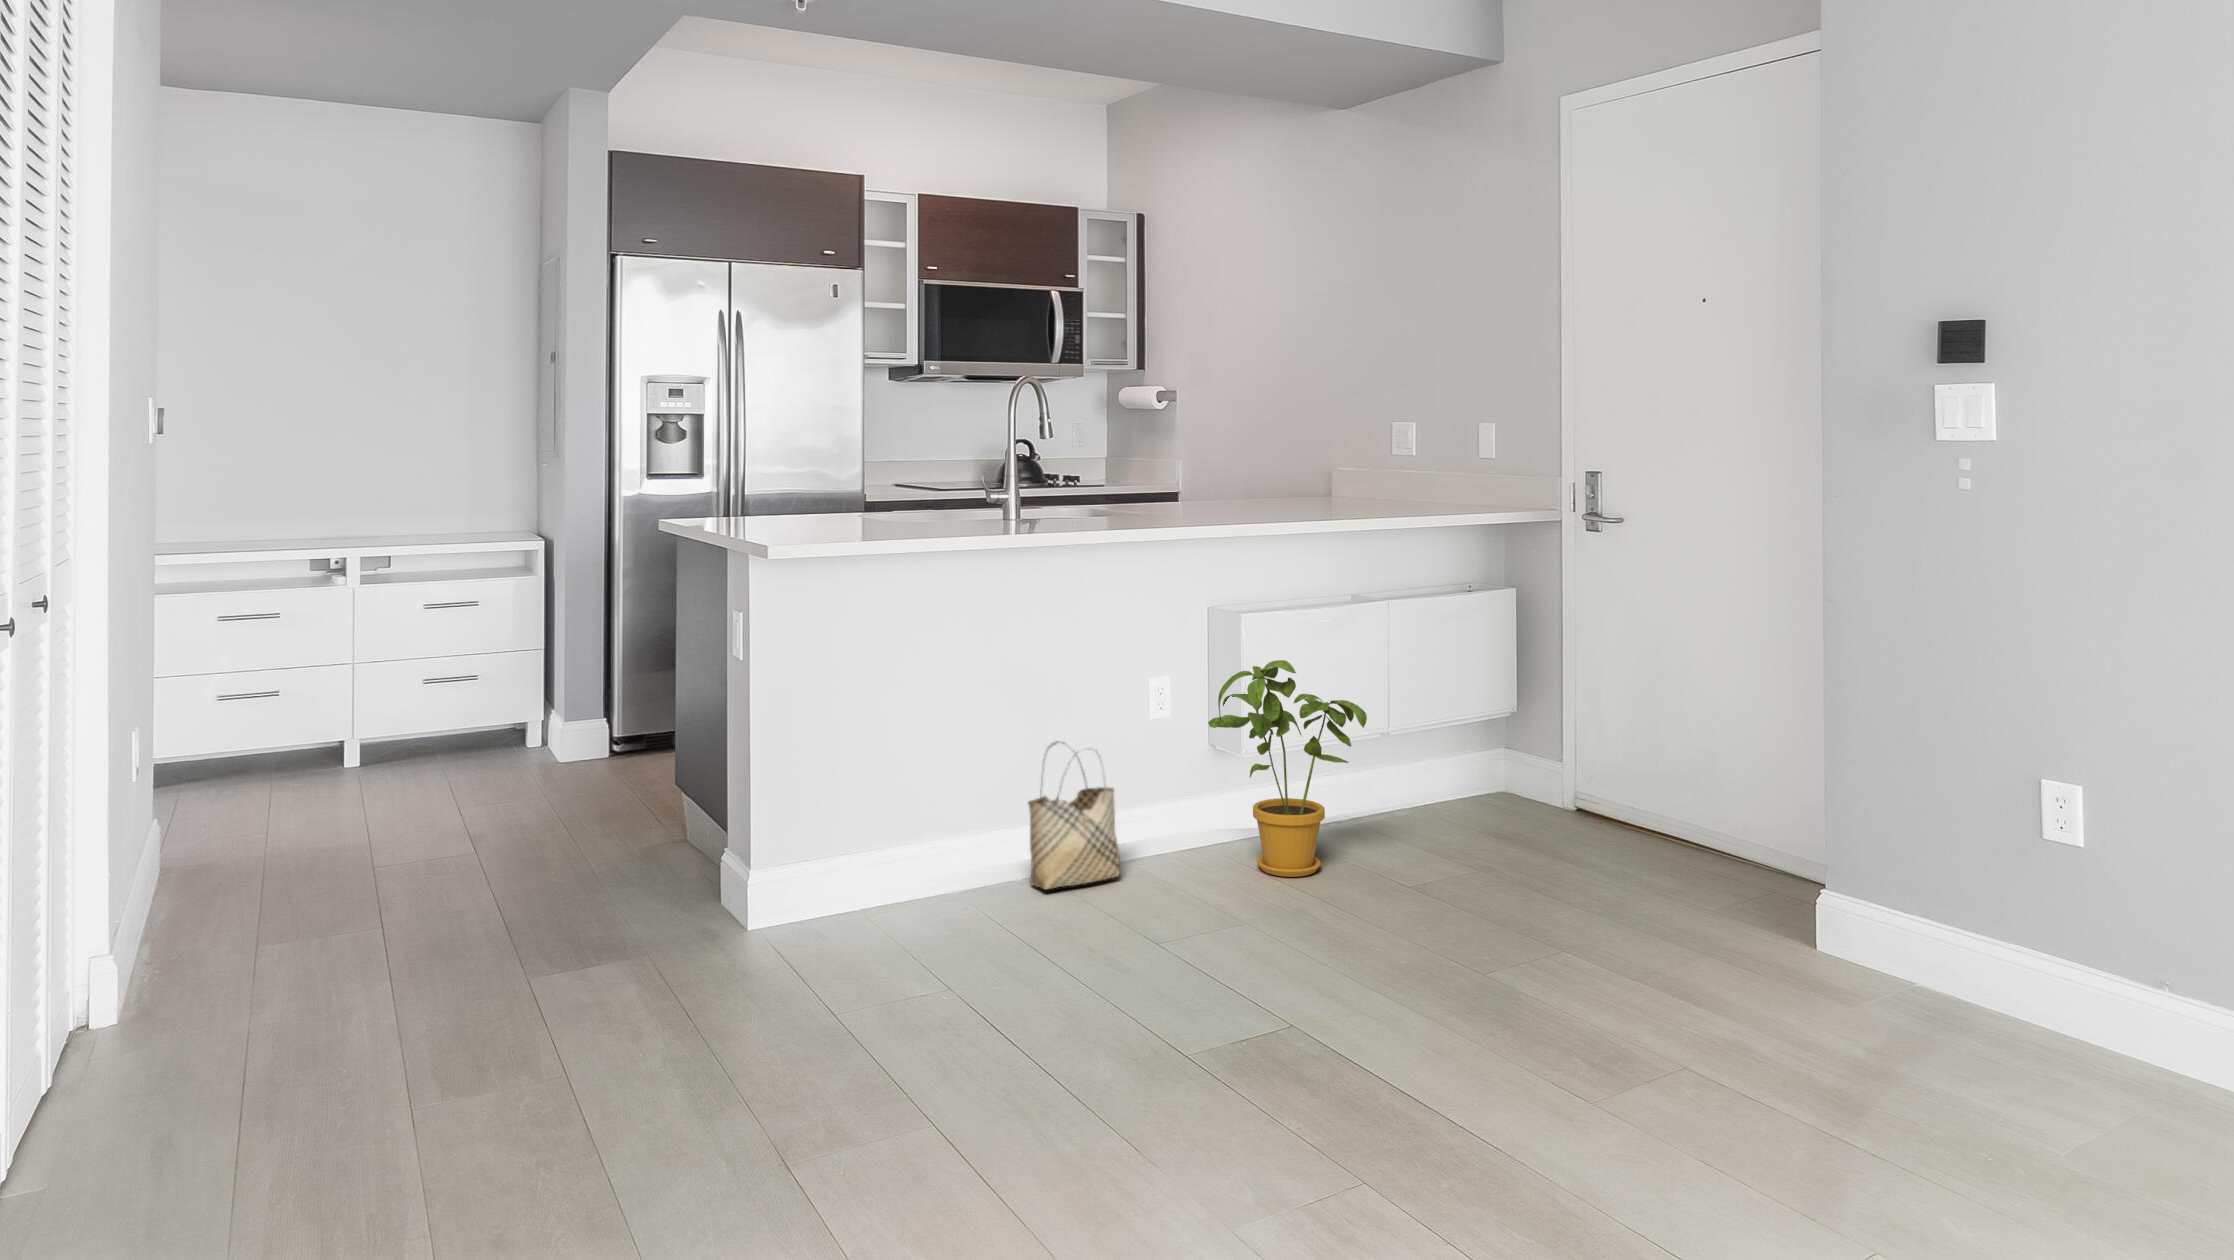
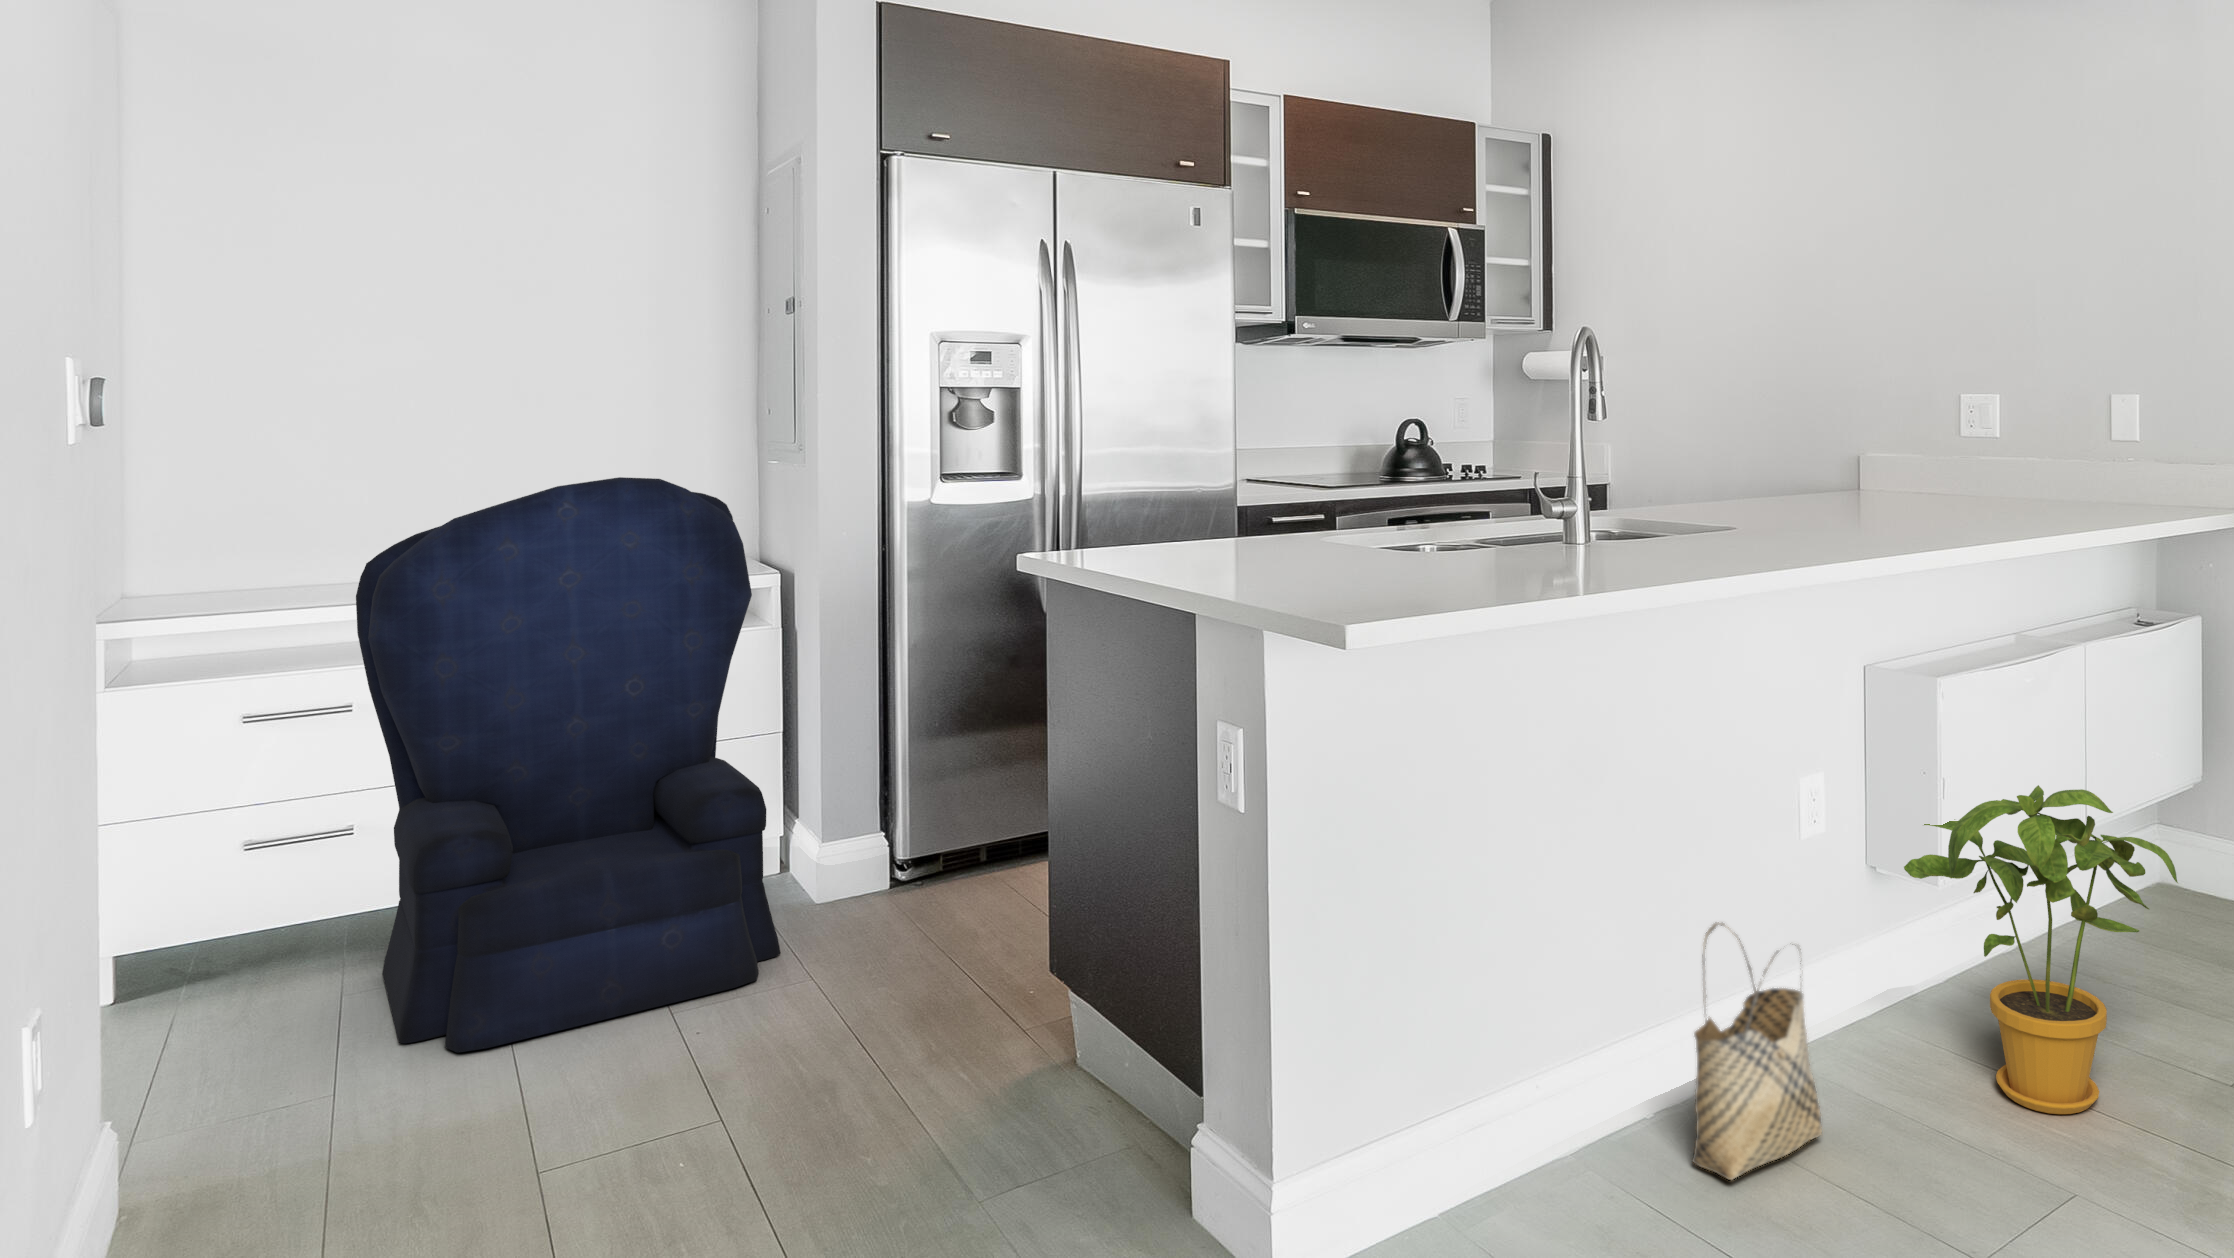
armchair: none [282,471,531,814] -> present [356,477,780,1053]

